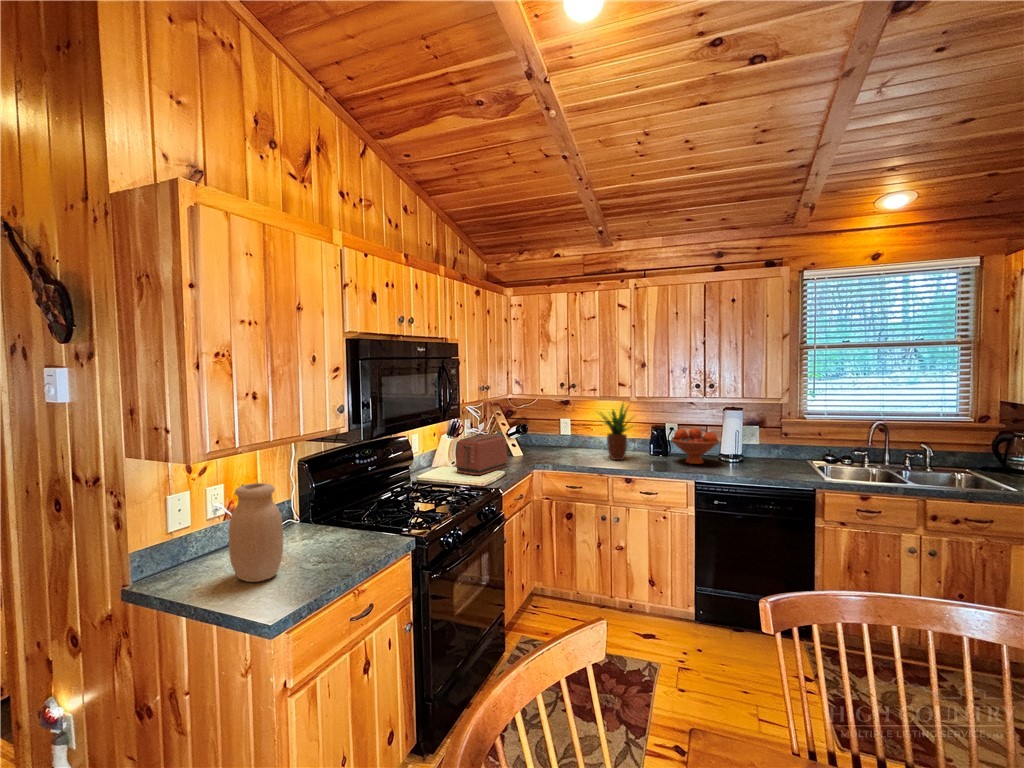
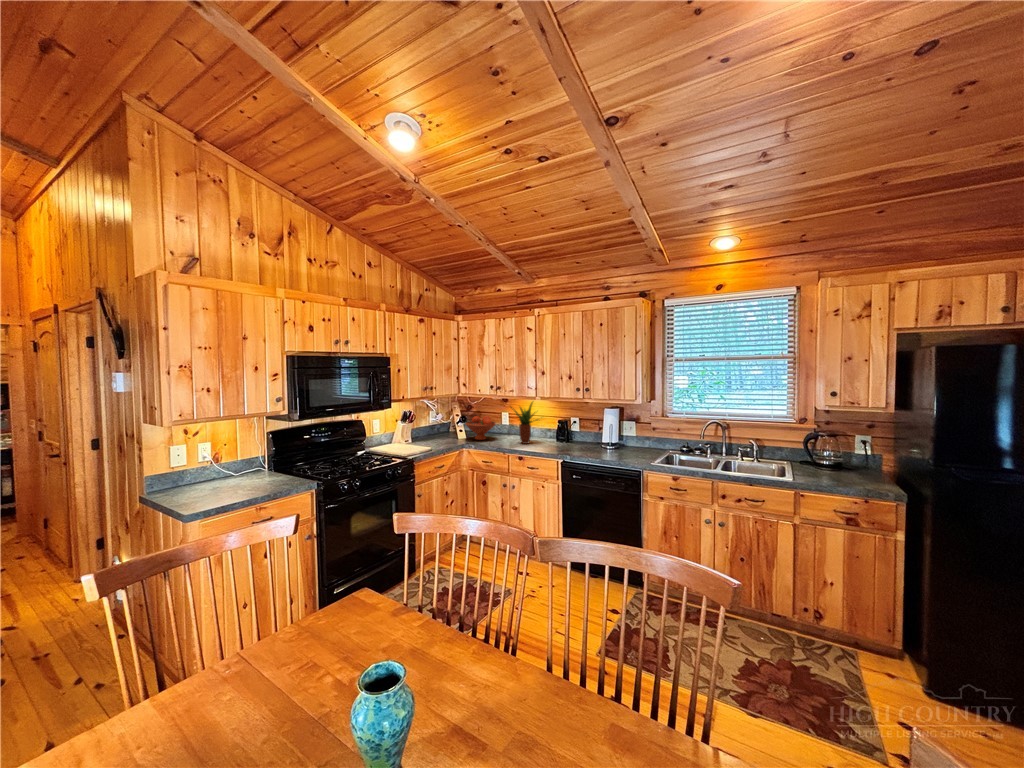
fruit bowl: present [671,428,719,464] -> present [466,416,496,440]
toaster: present [456,434,508,475] -> none [401,421,441,449]
jar: present [229,483,283,582] -> none [191,441,225,497]

